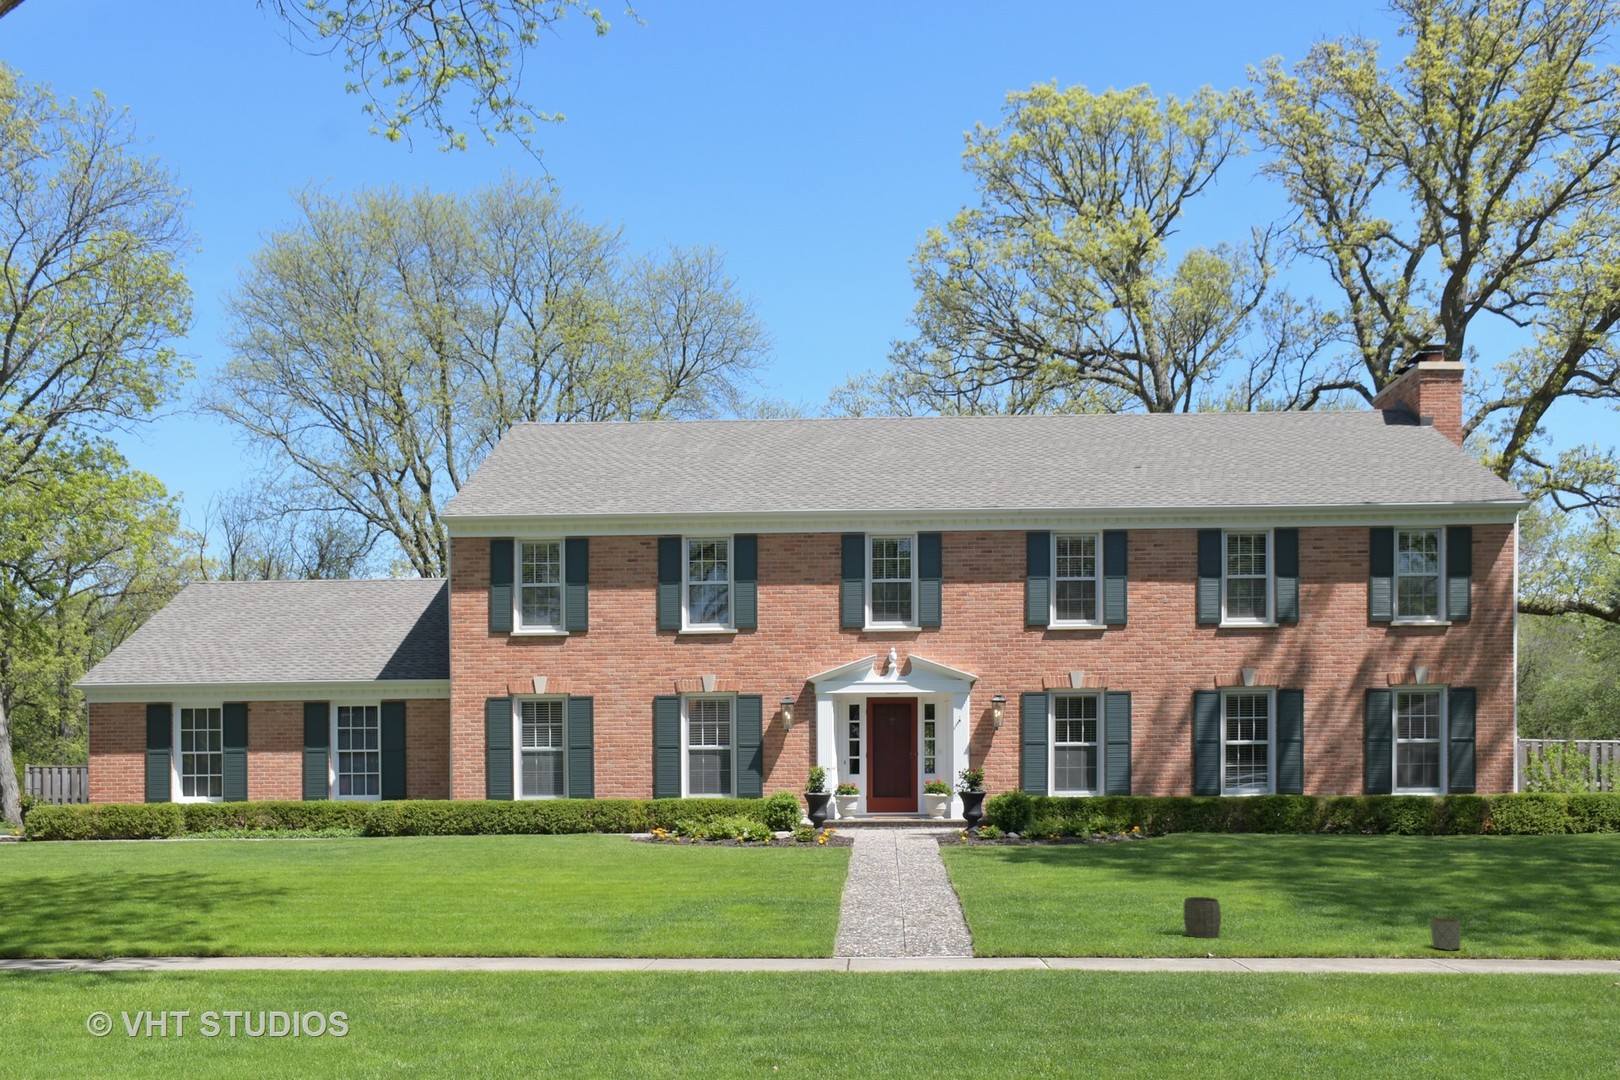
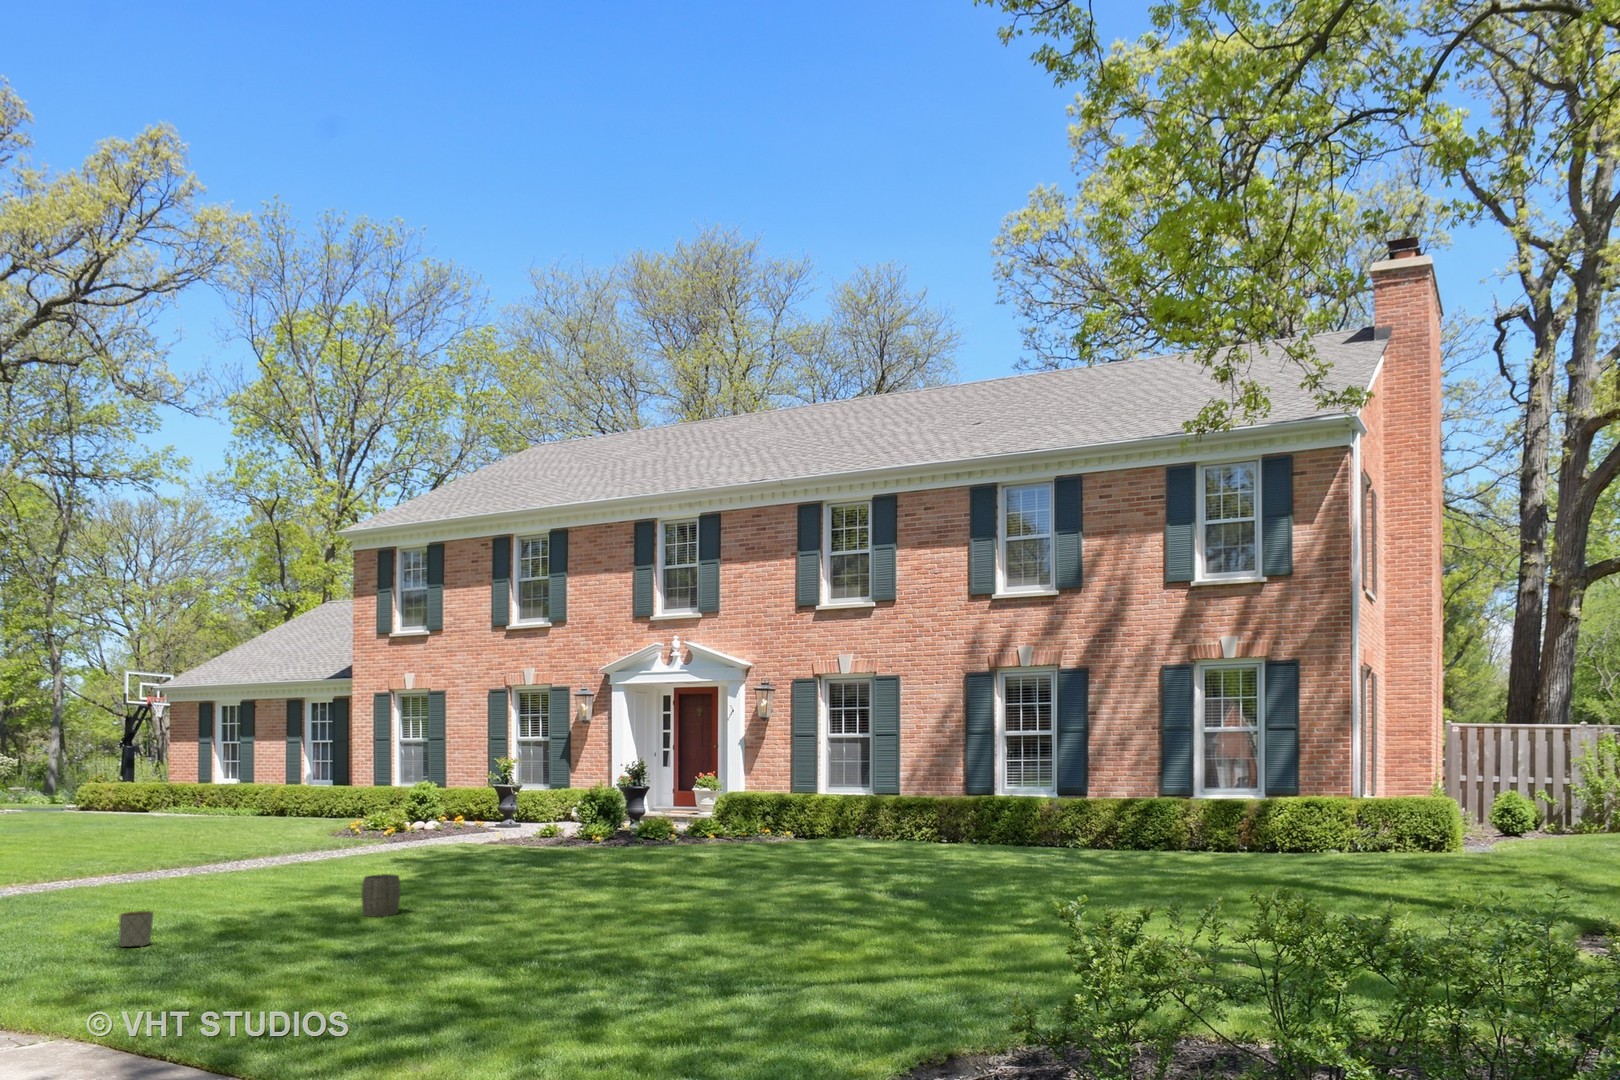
woven basket: present [1184,897,1221,938] -> present [362,874,400,916]

